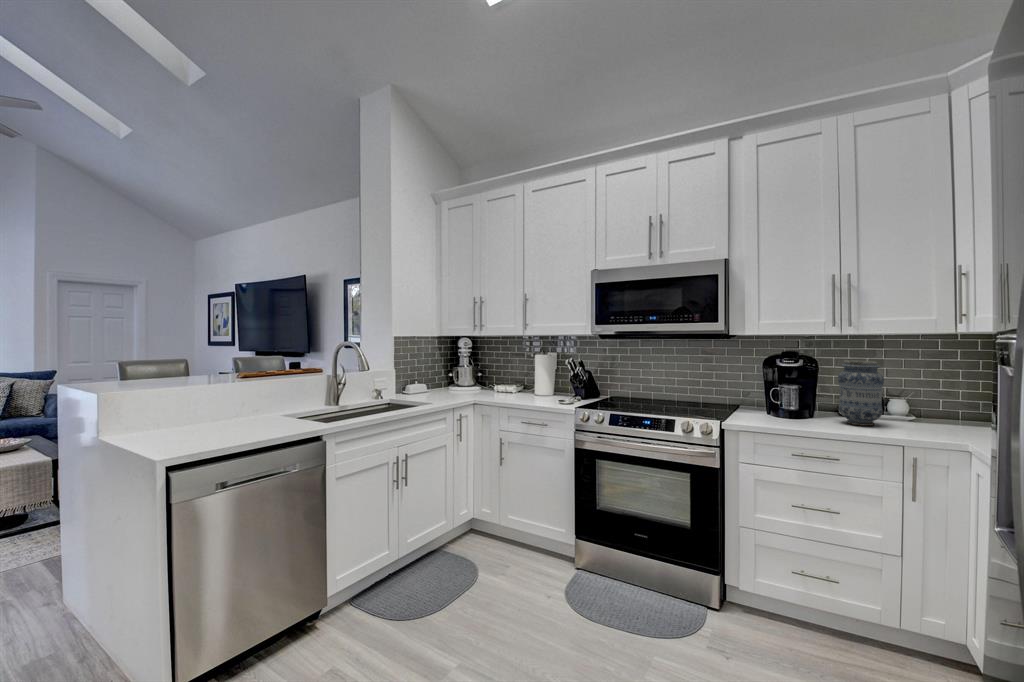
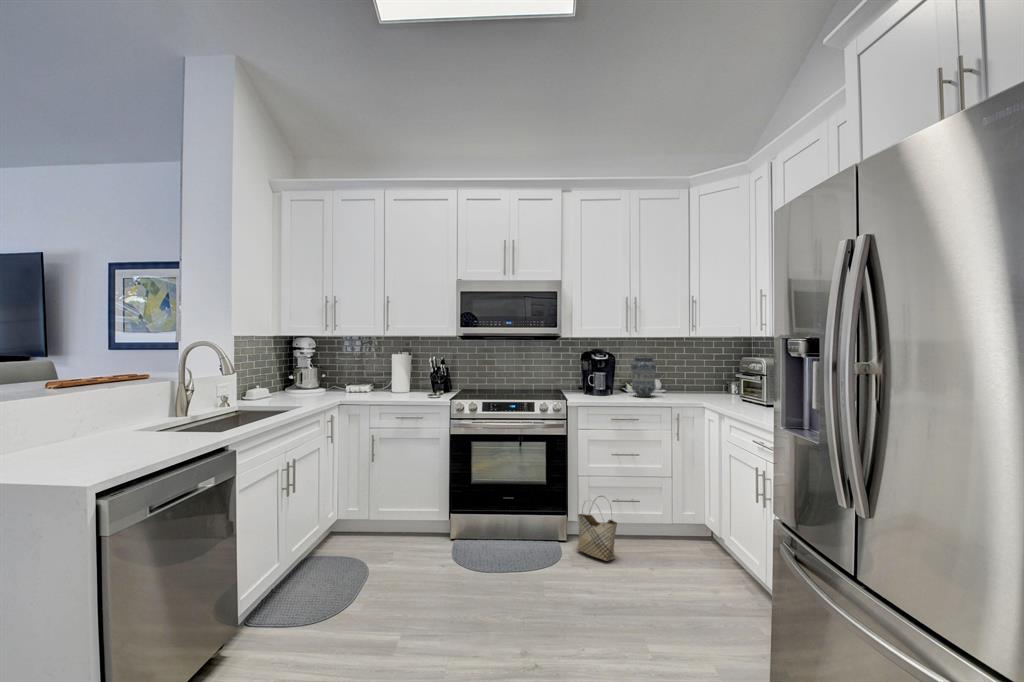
woven basket: none [724,559,783,656] -> present [577,496,617,561]

